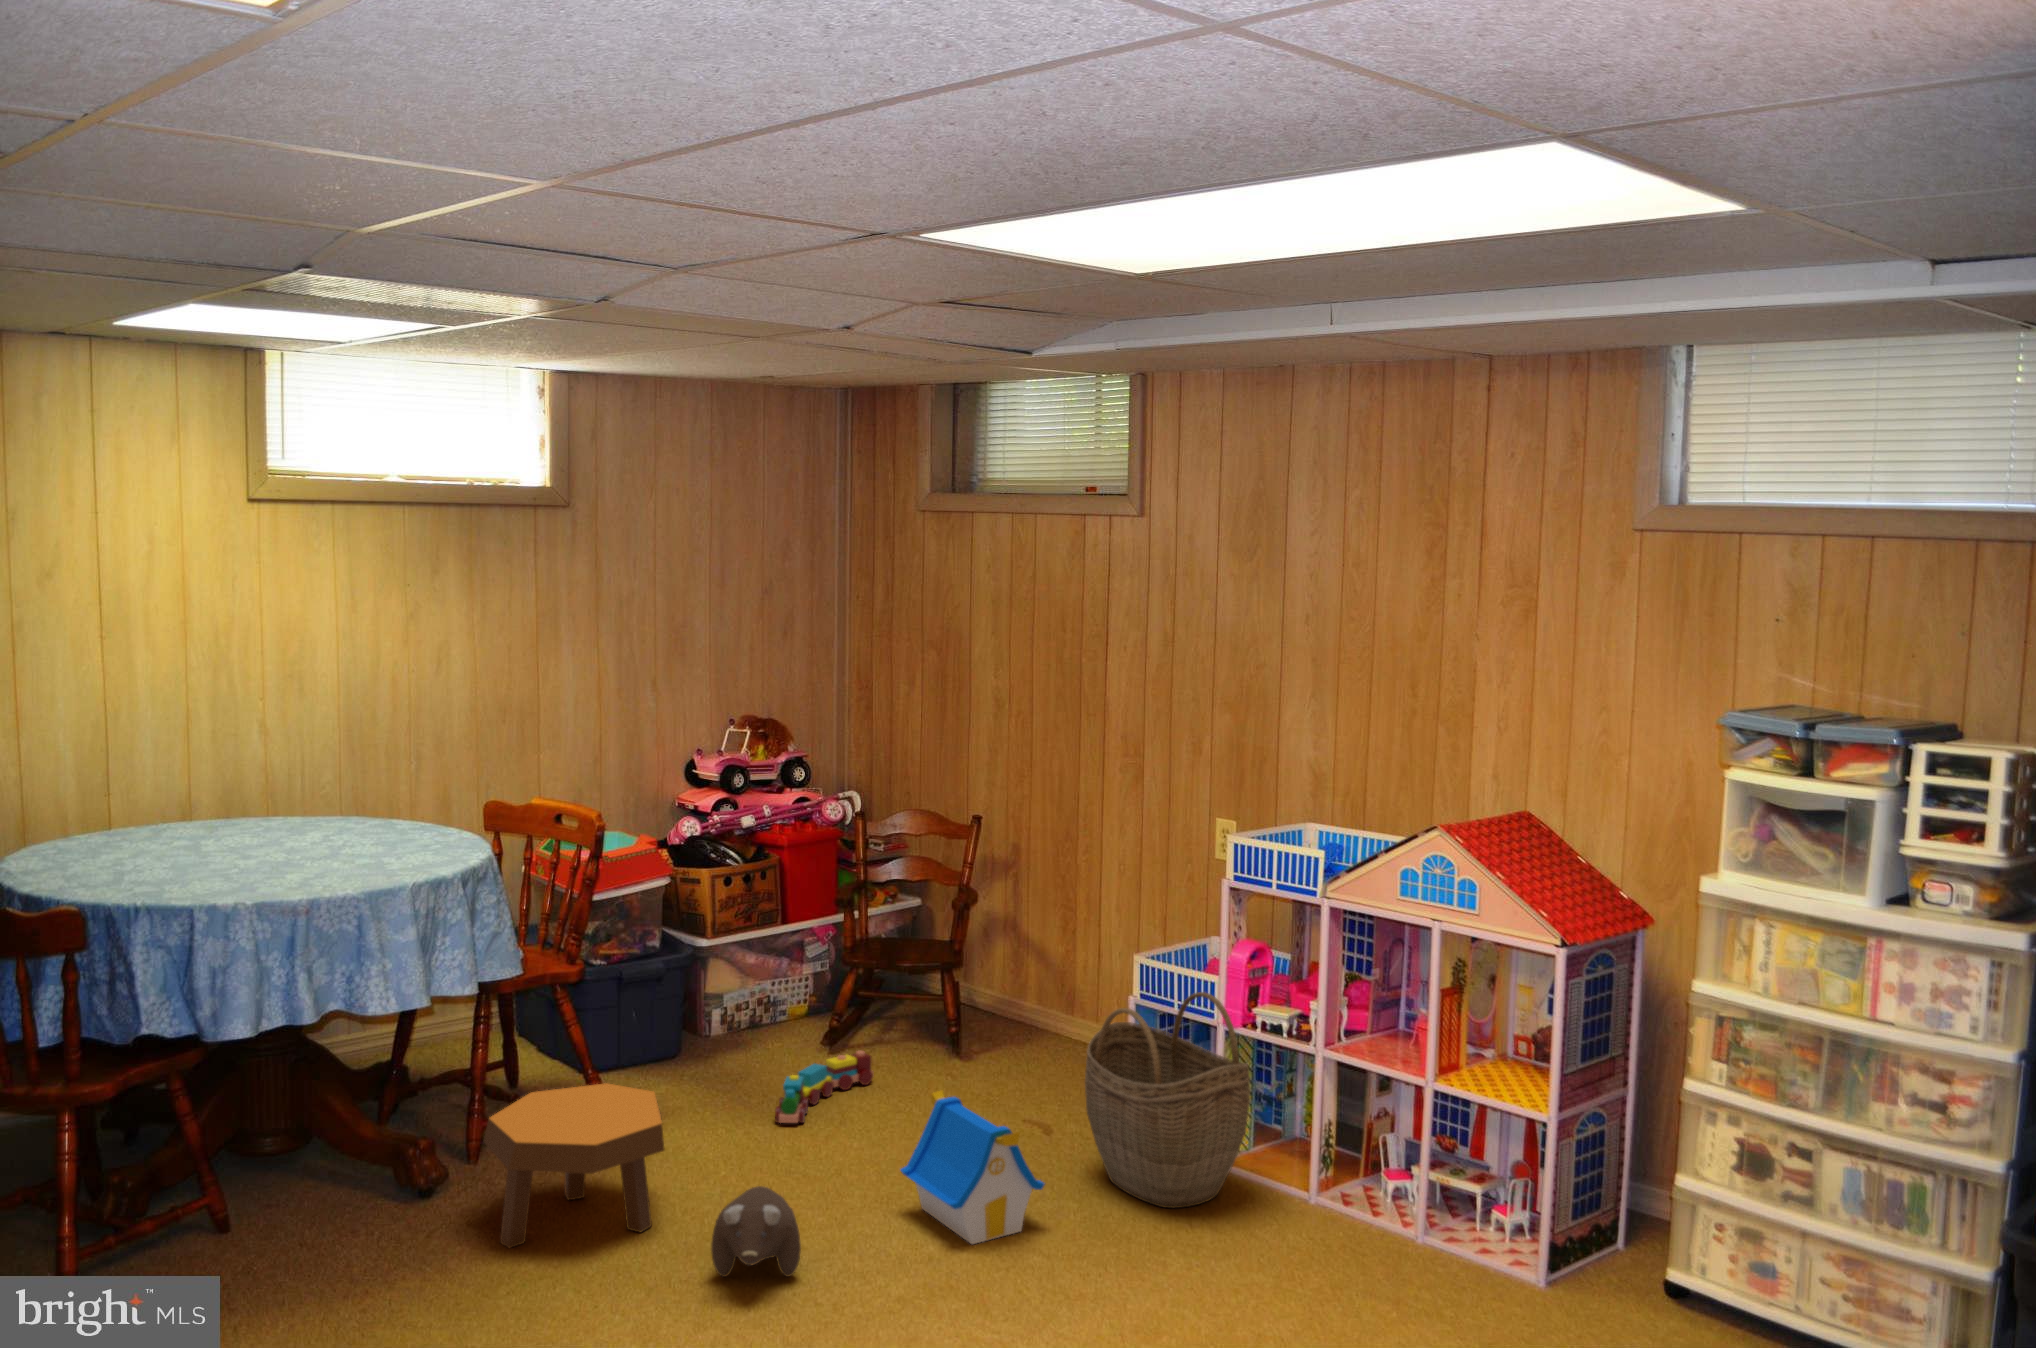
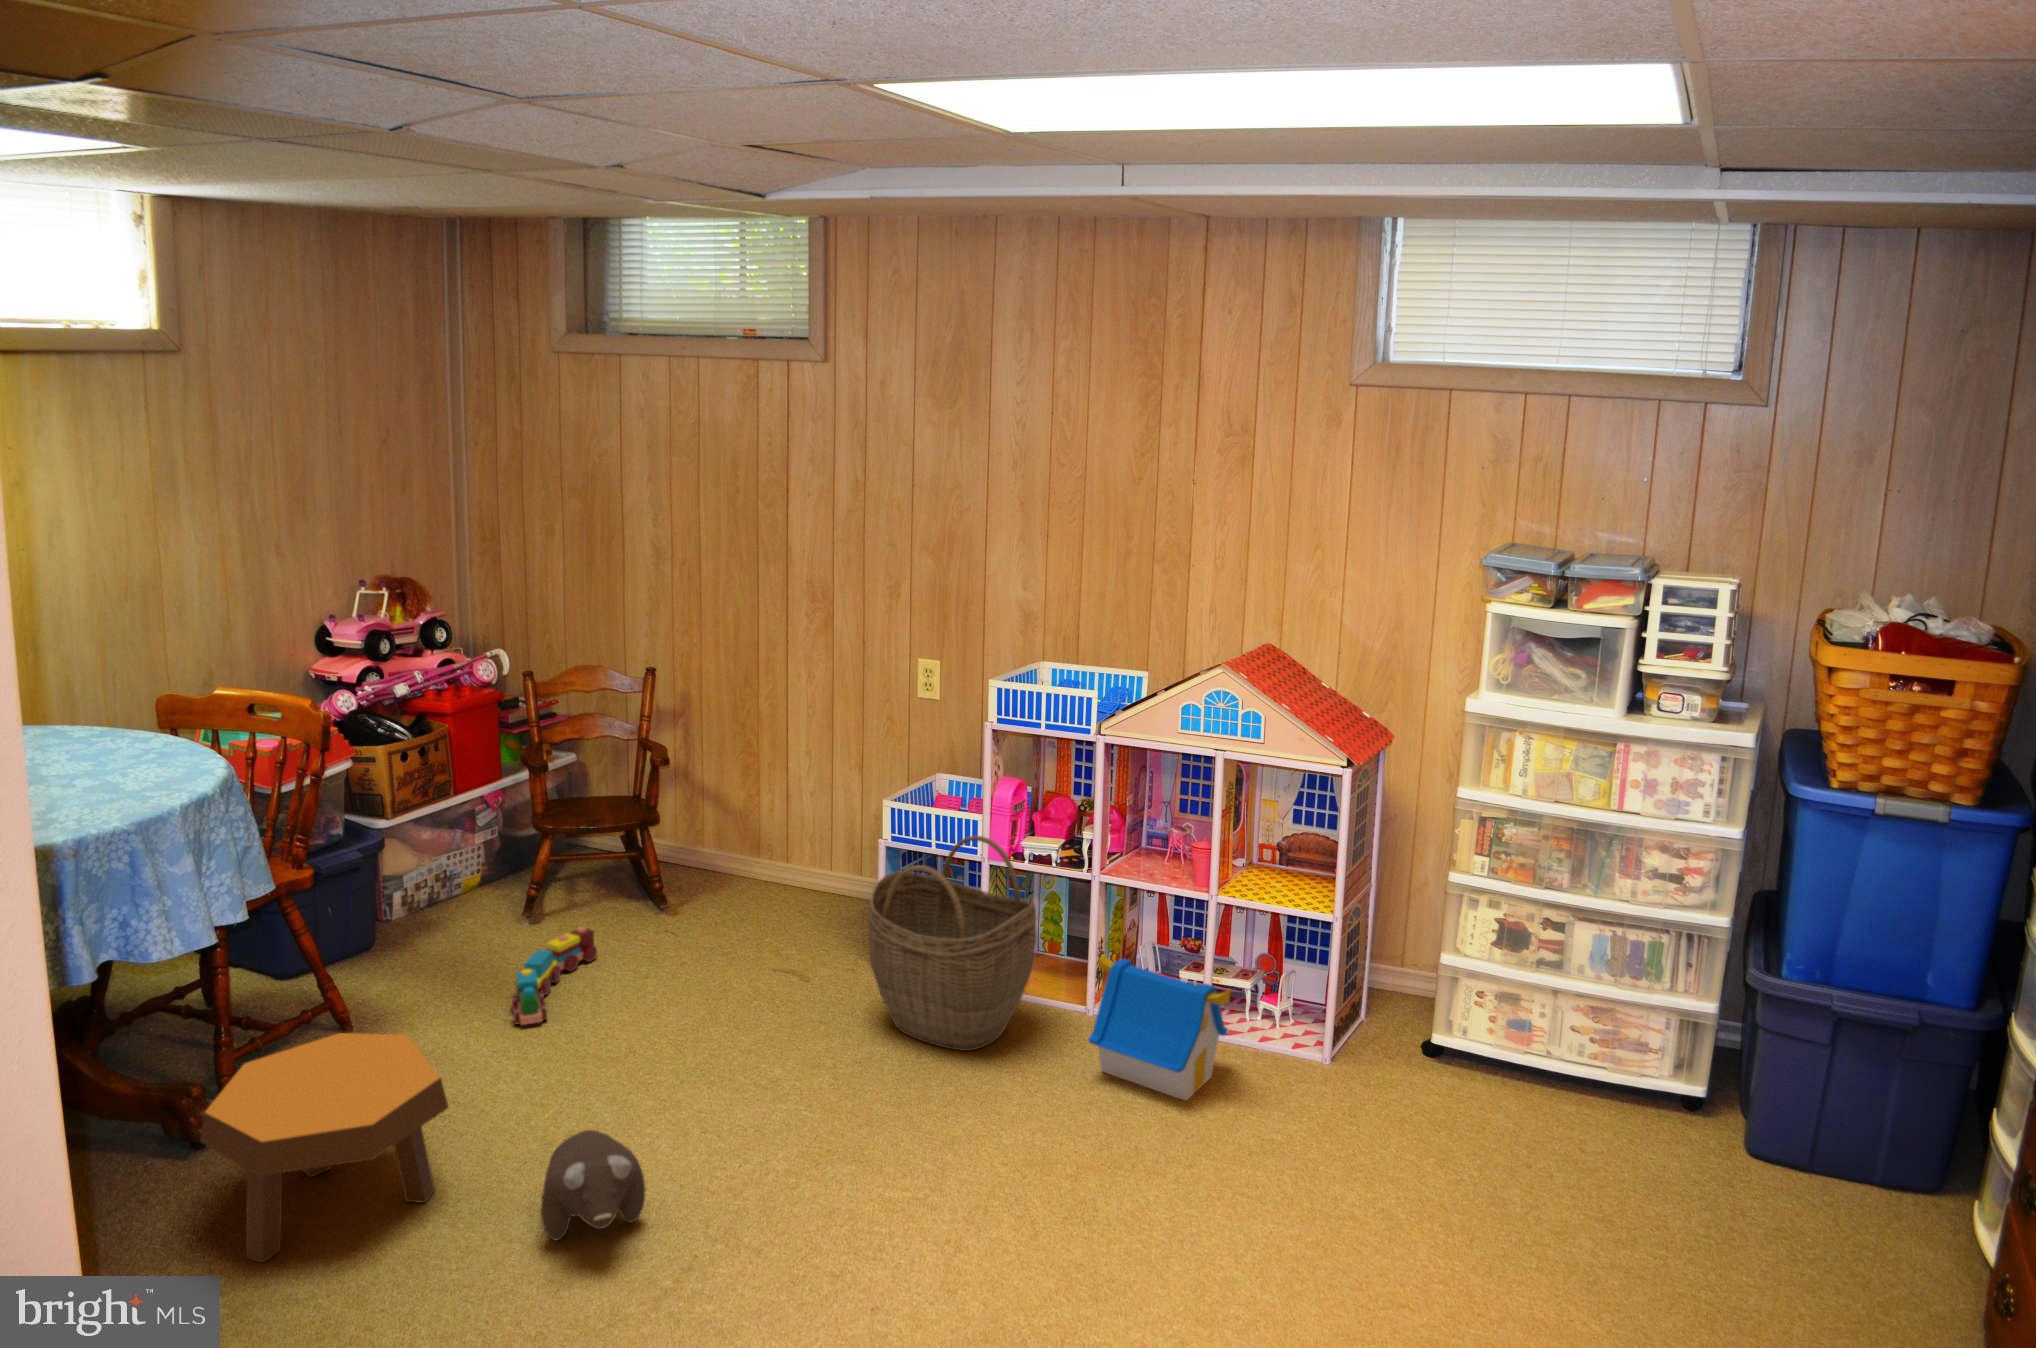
toy house: present [901,1091,1045,1244] -> present [1088,954,1231,1101]

